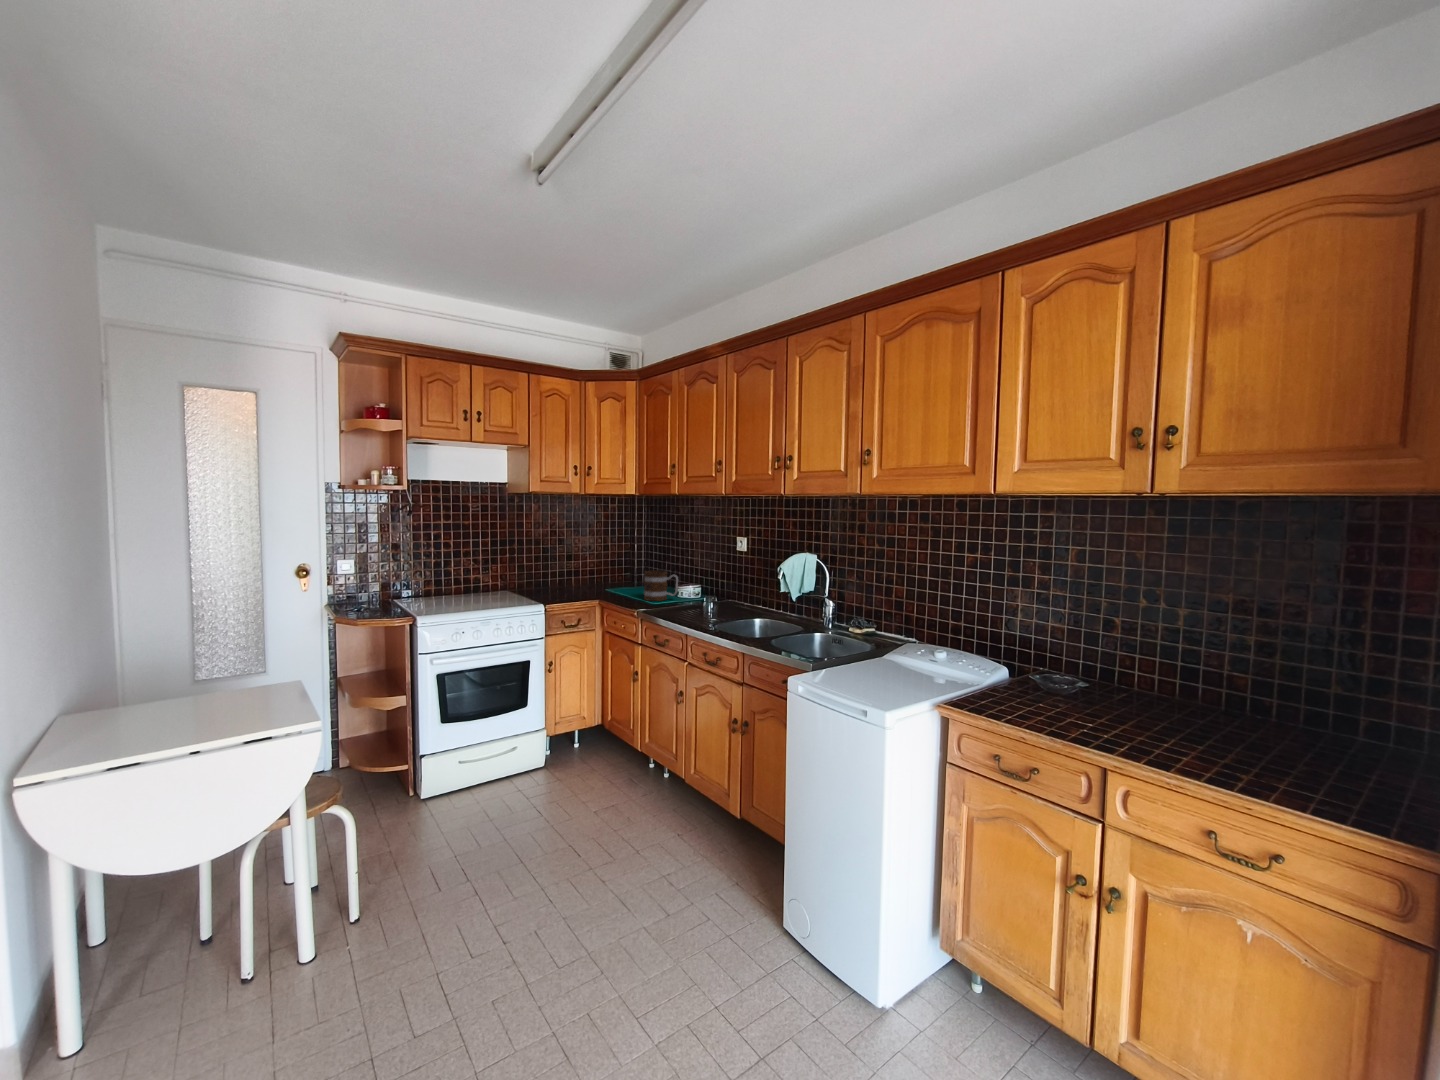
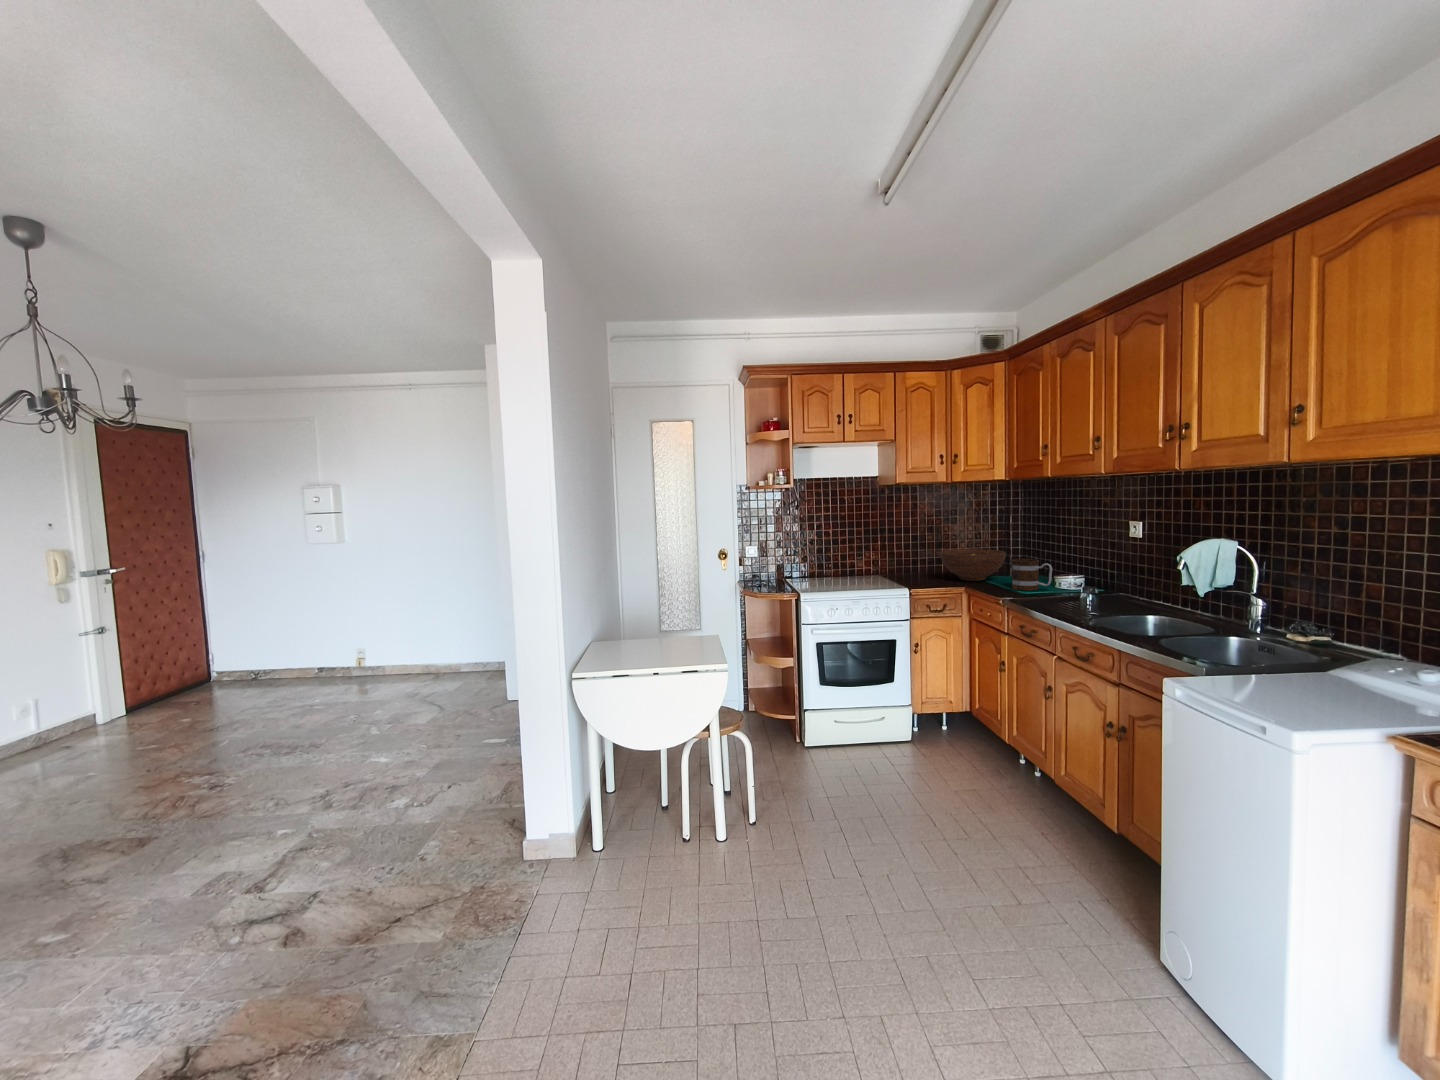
fruit bowl: none [576,561,637,593] -> present [940,549,1006,581]

